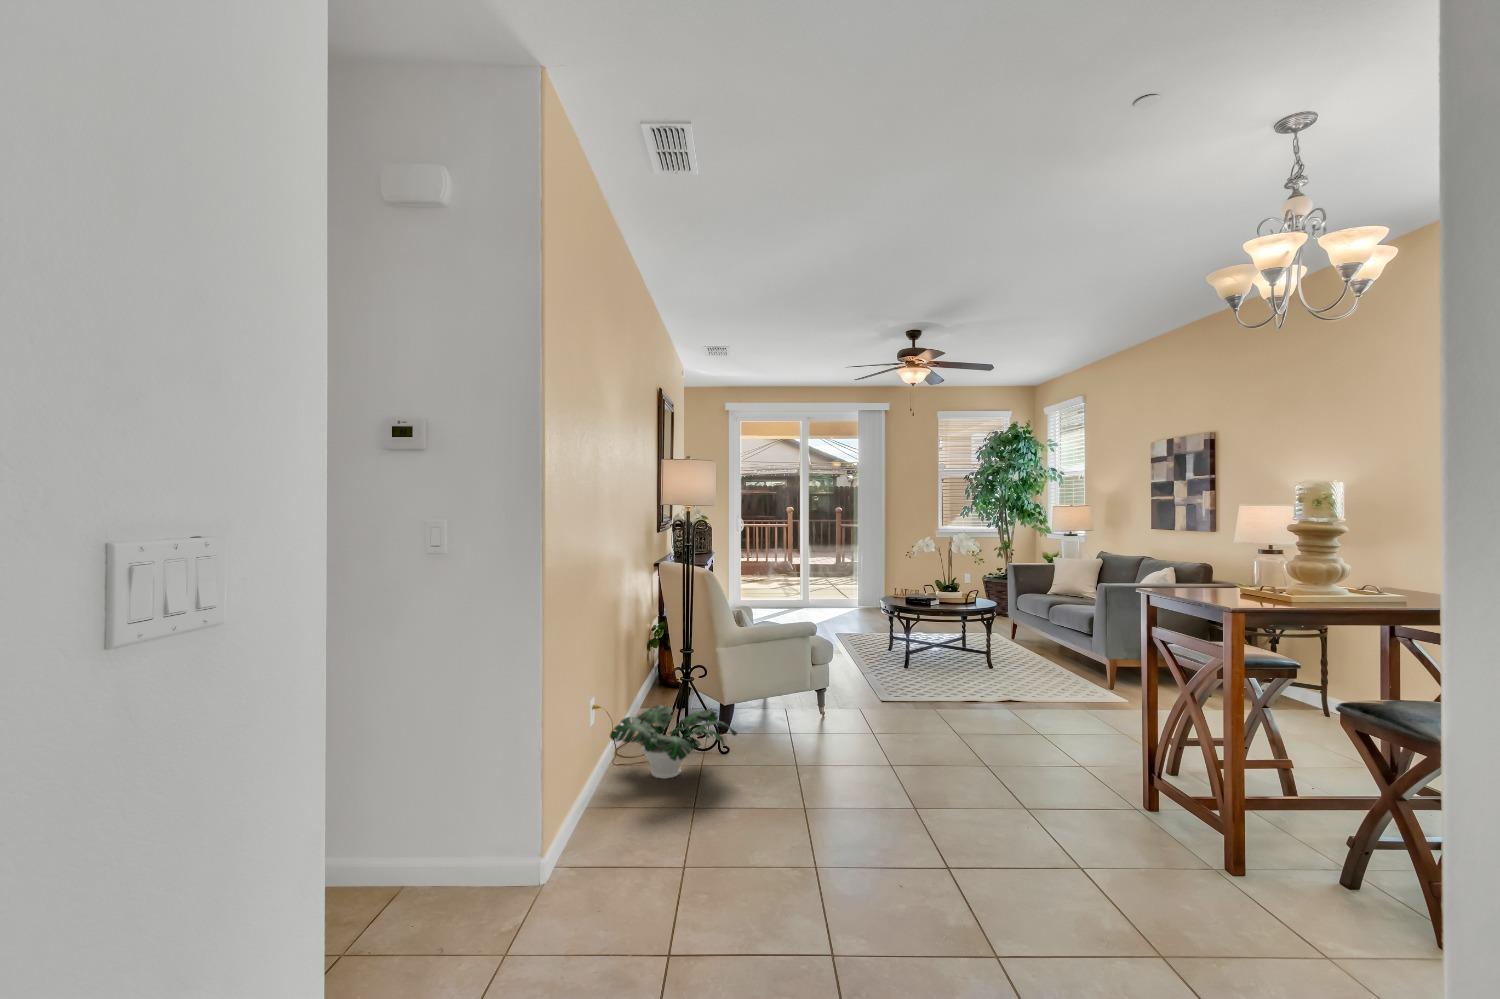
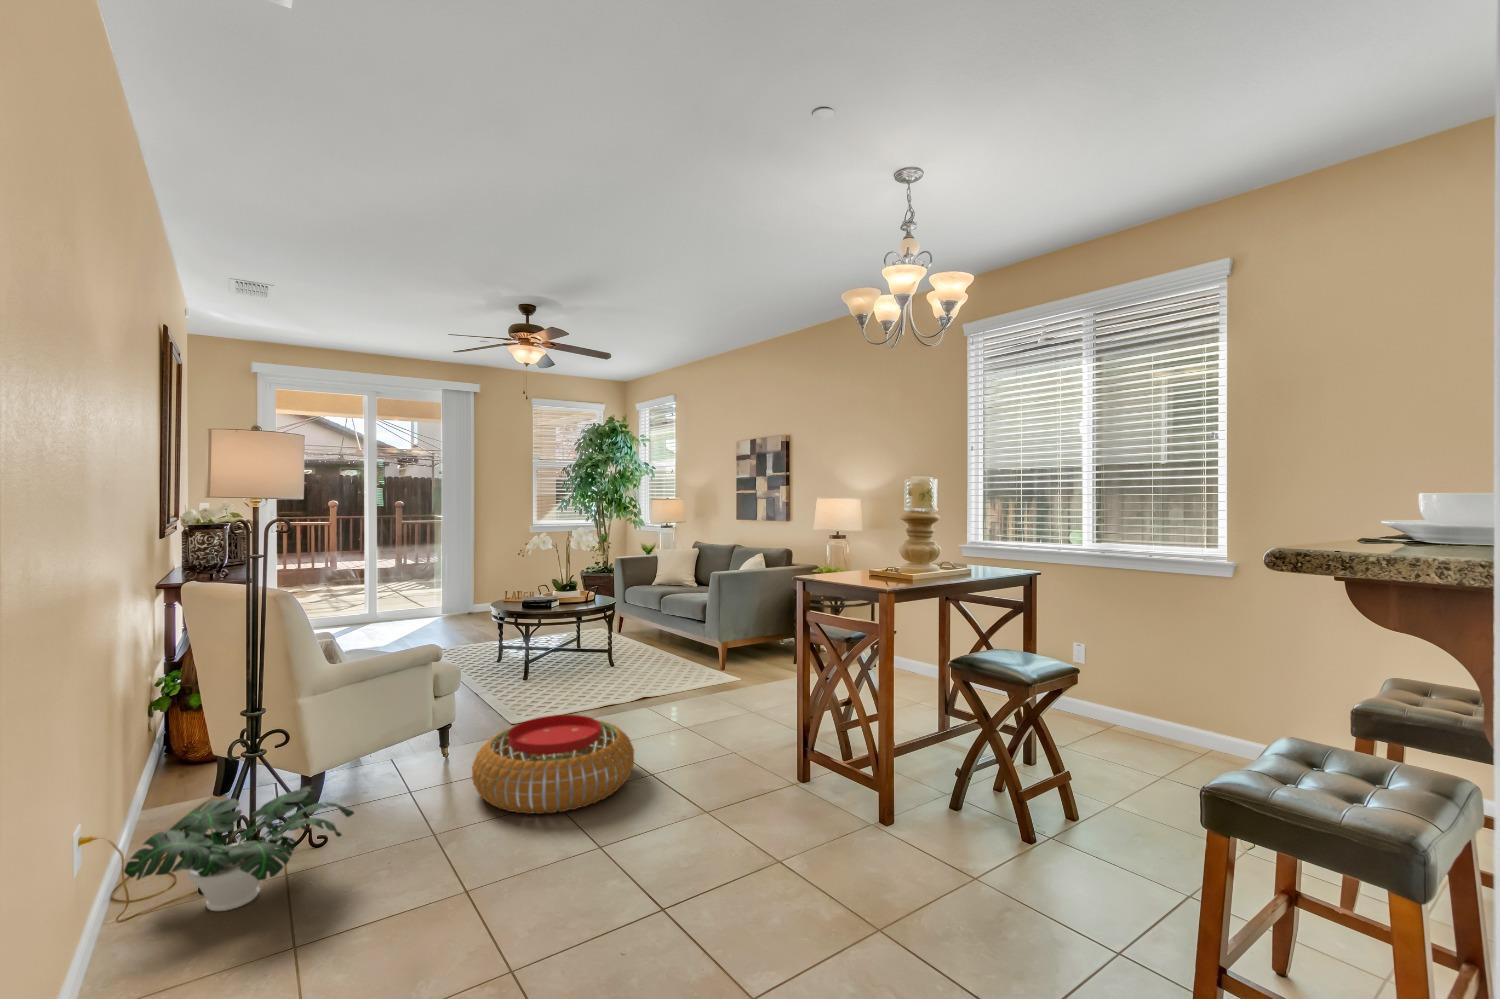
pouf: none [830,694,970,776] -> present [472,715,634,814]

